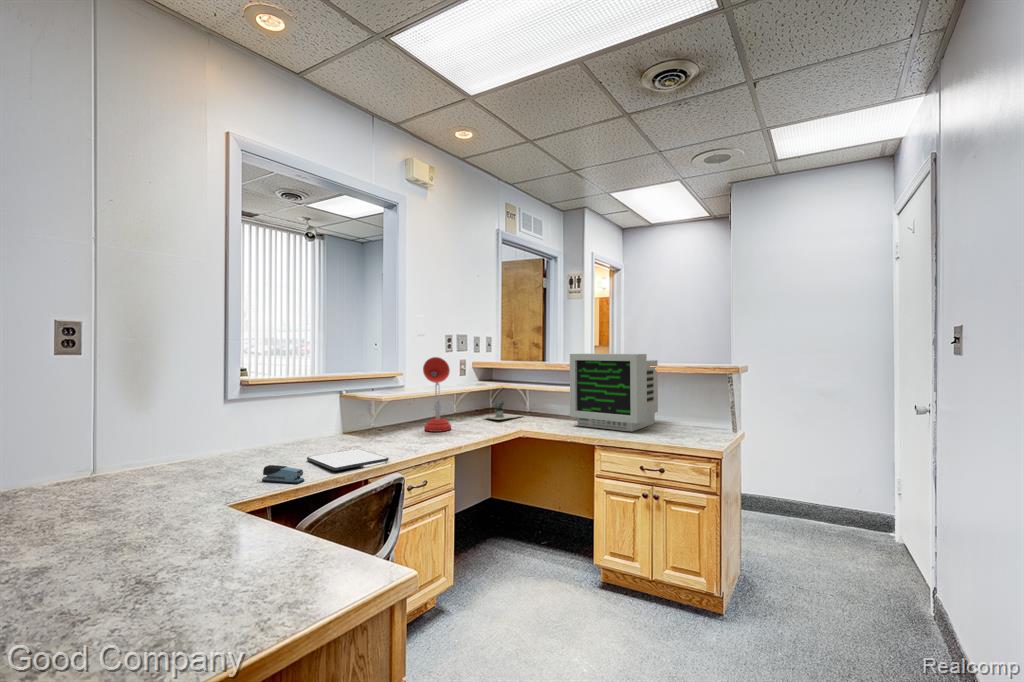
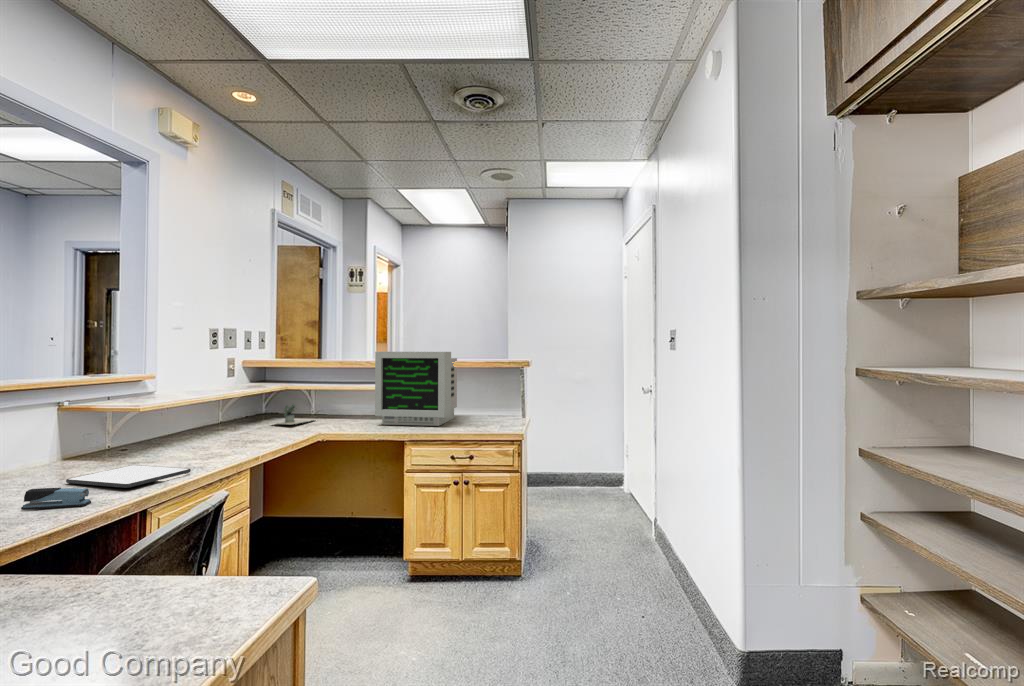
desk lamp: present [423,357,451,432] -> none [204,355,242,441]

